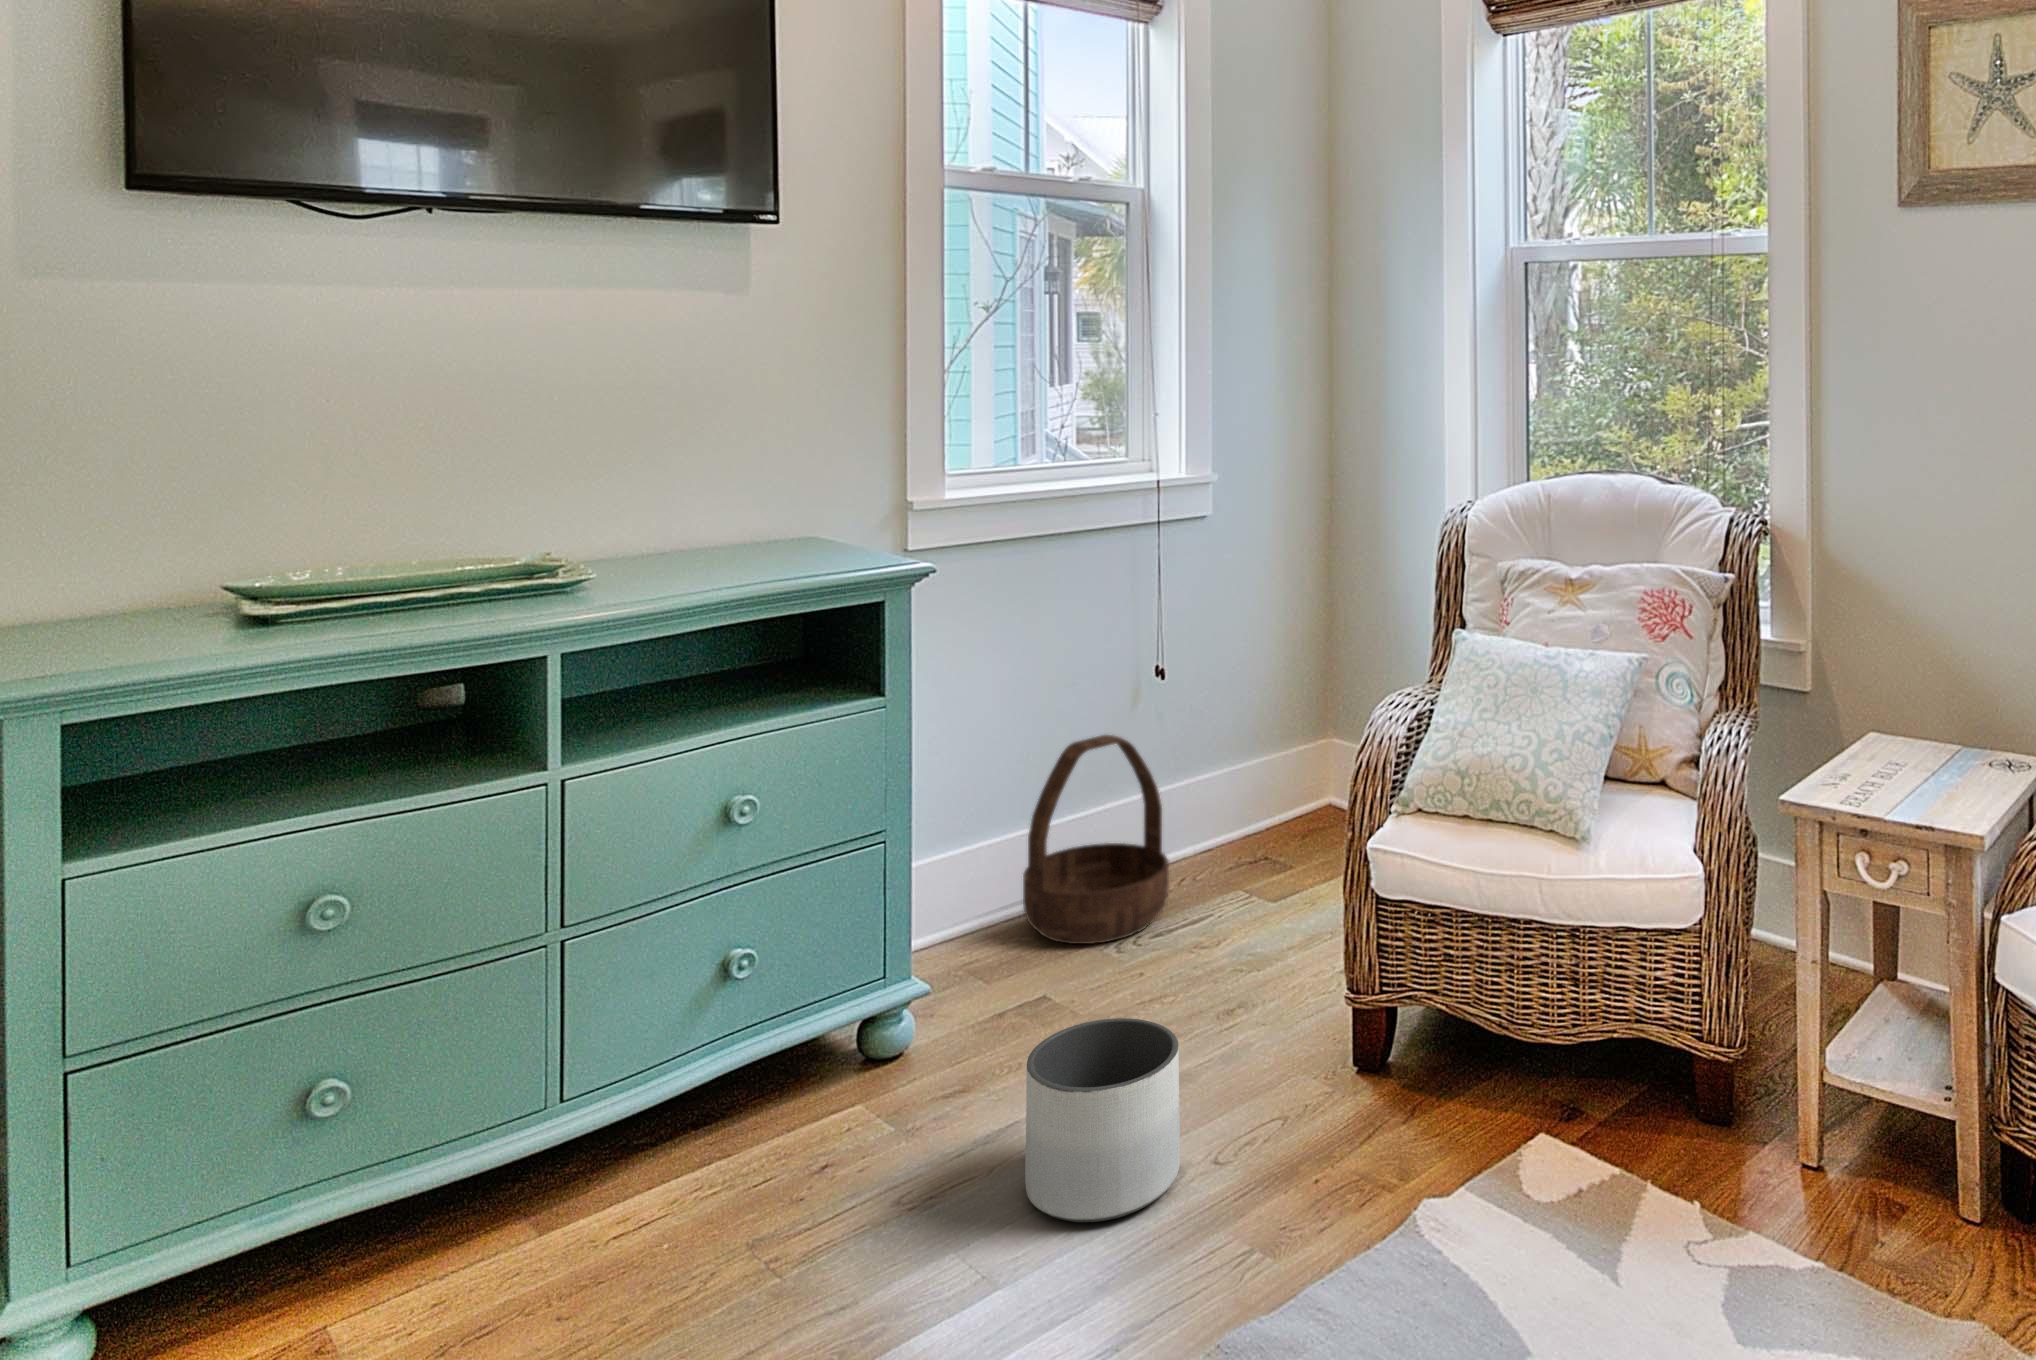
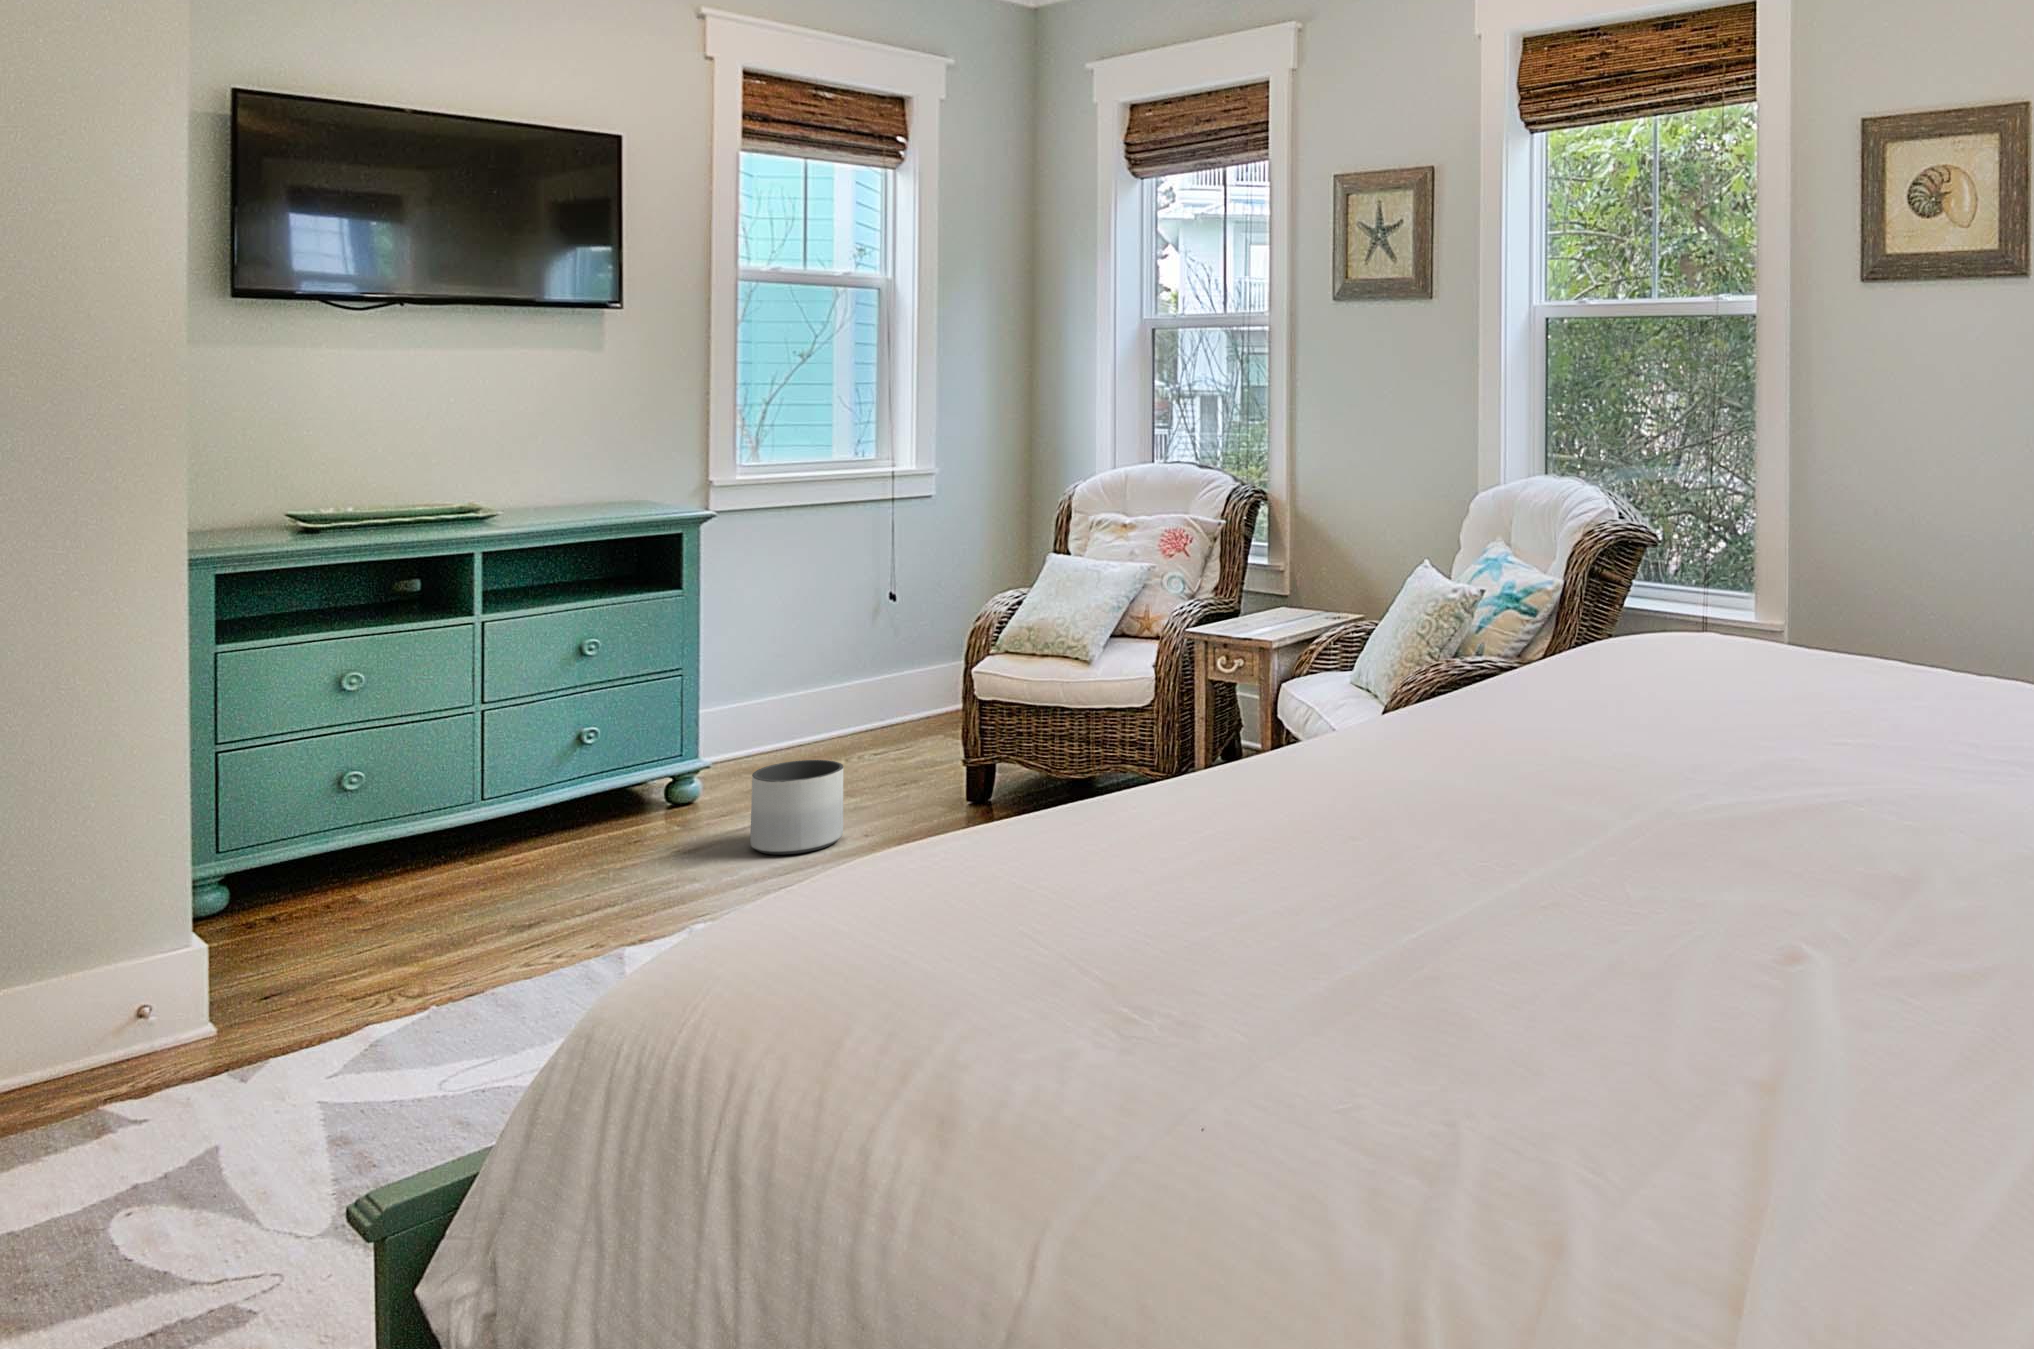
basket: present [1023,735,1169,944] -> none [785,635,886,763]

